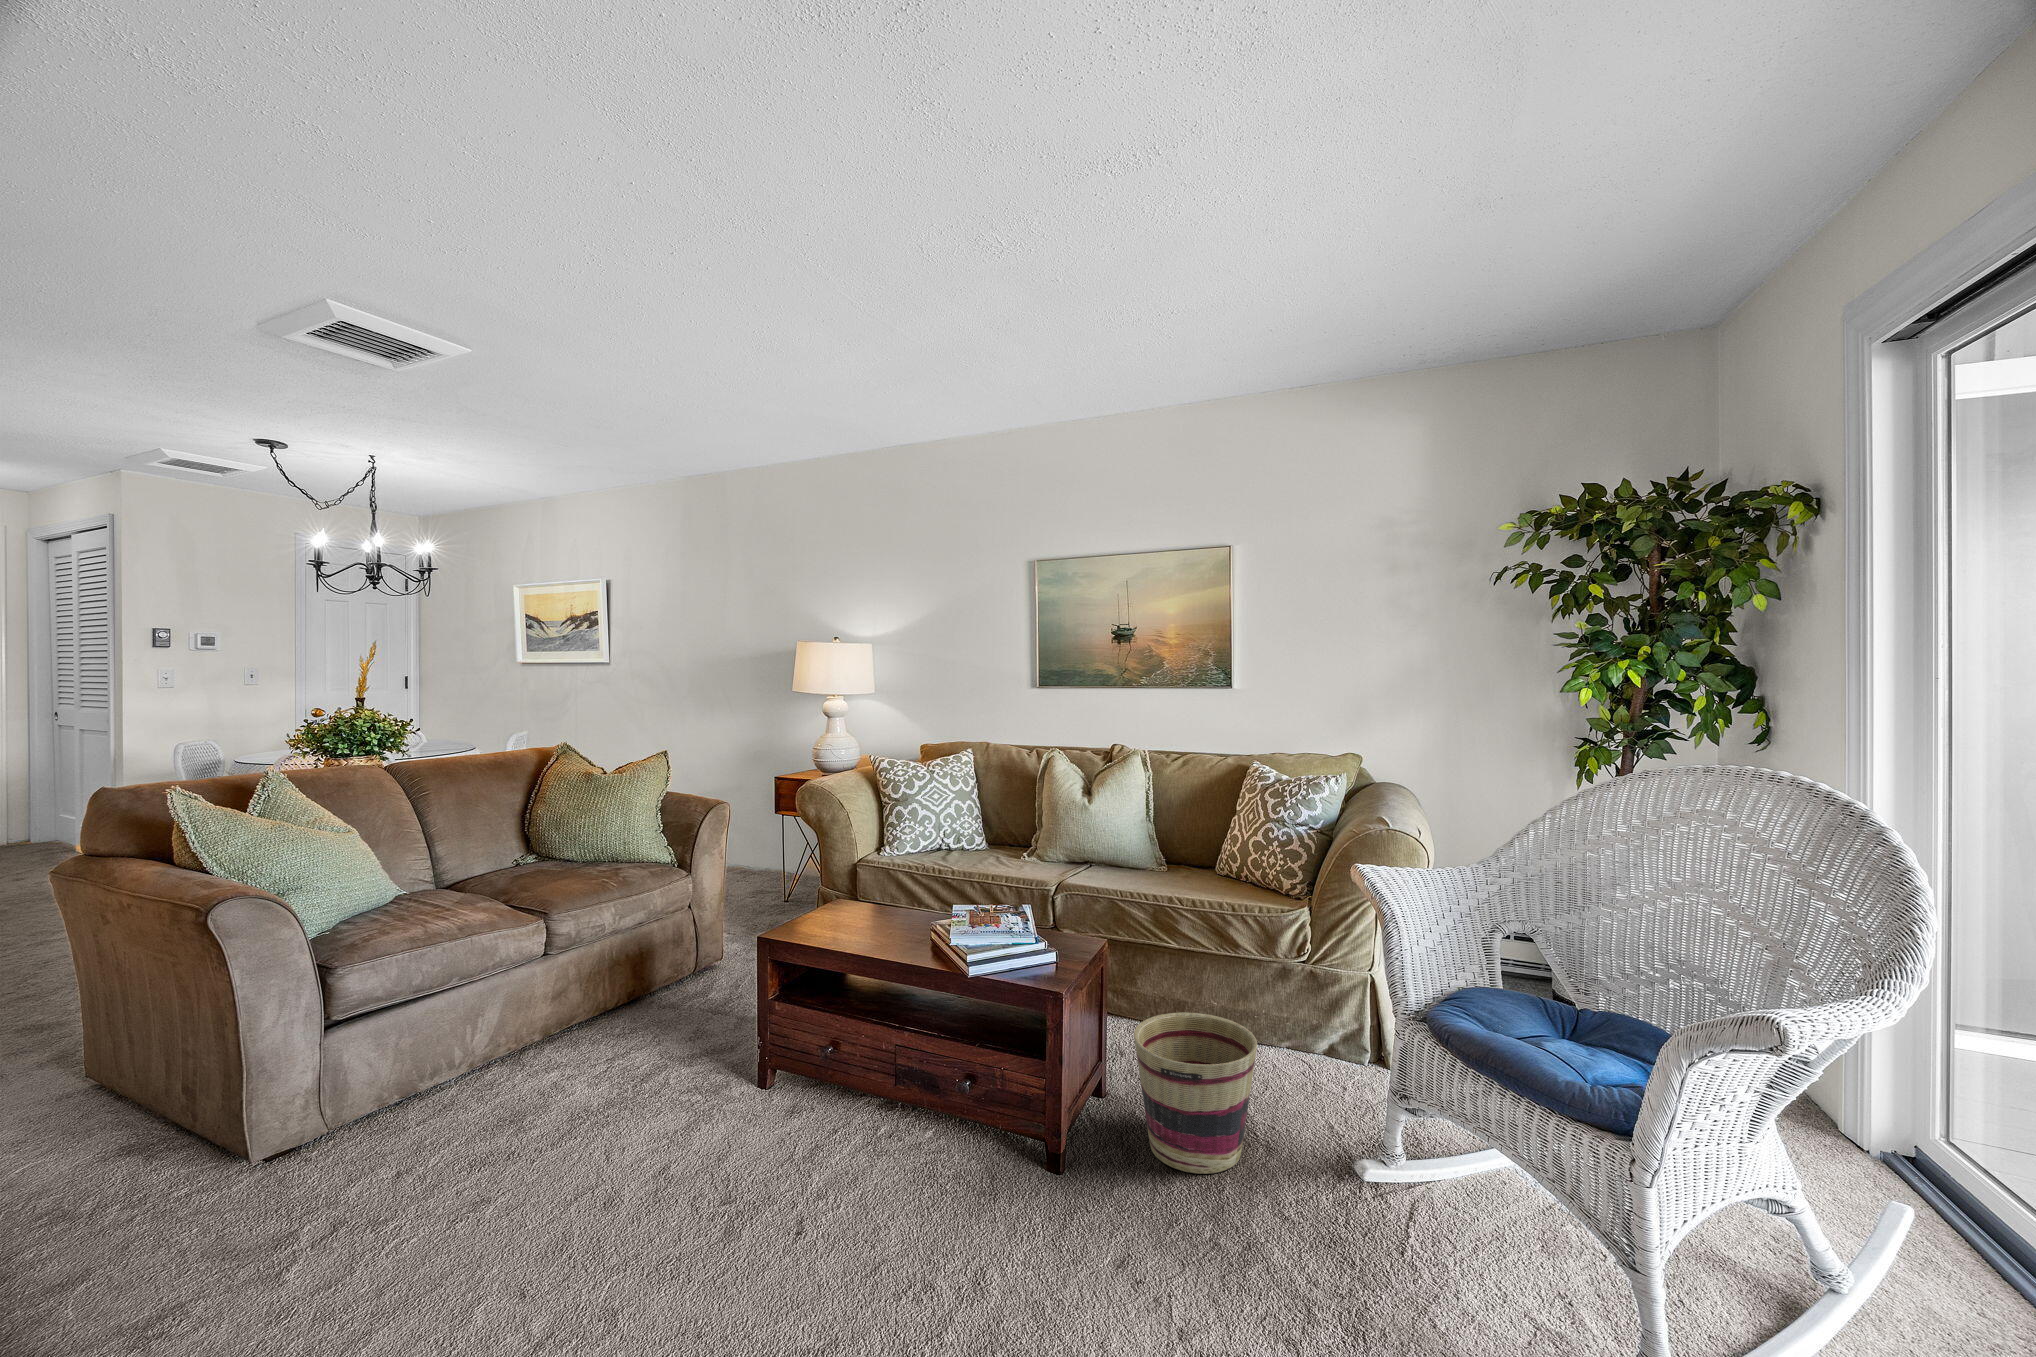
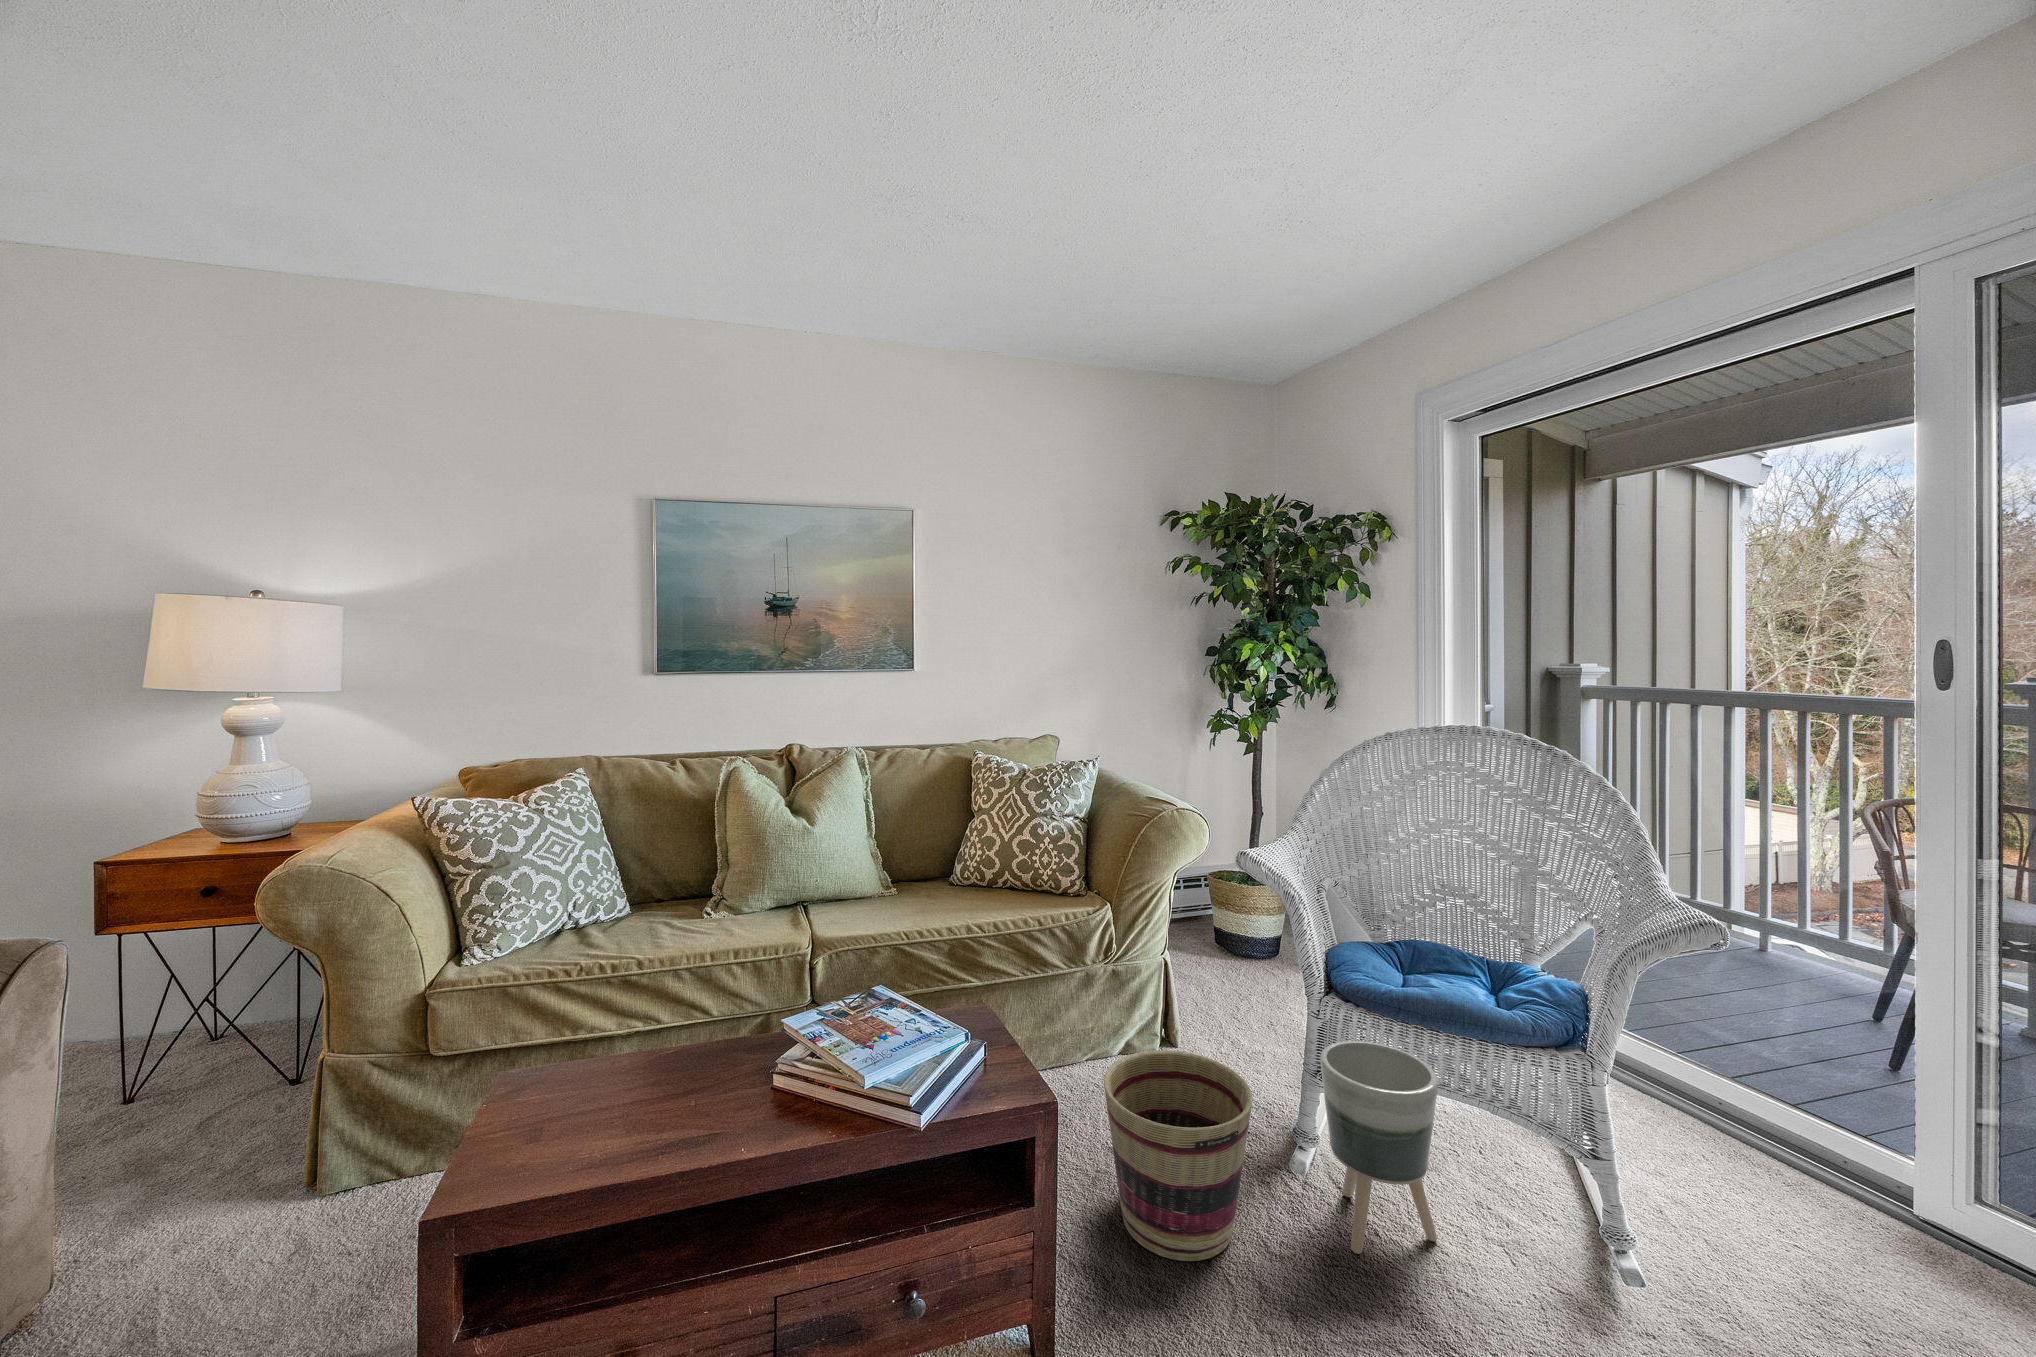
planter: none [1300,1052,1408,1258] -> present [1320,1041,1438,1254]

